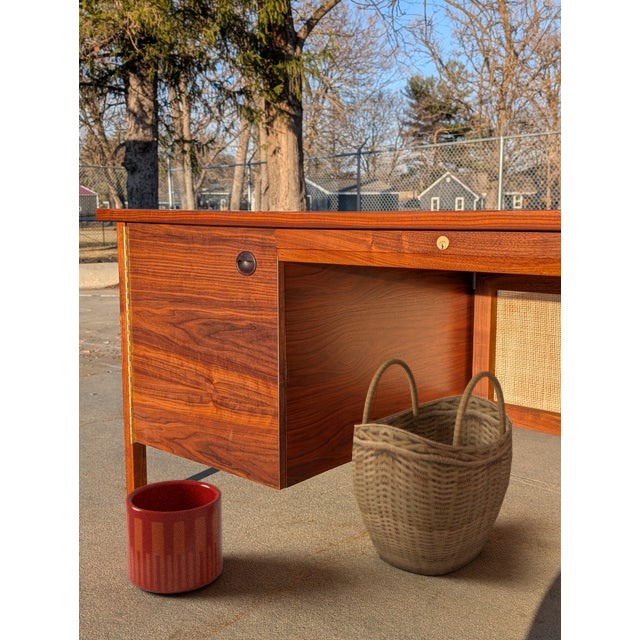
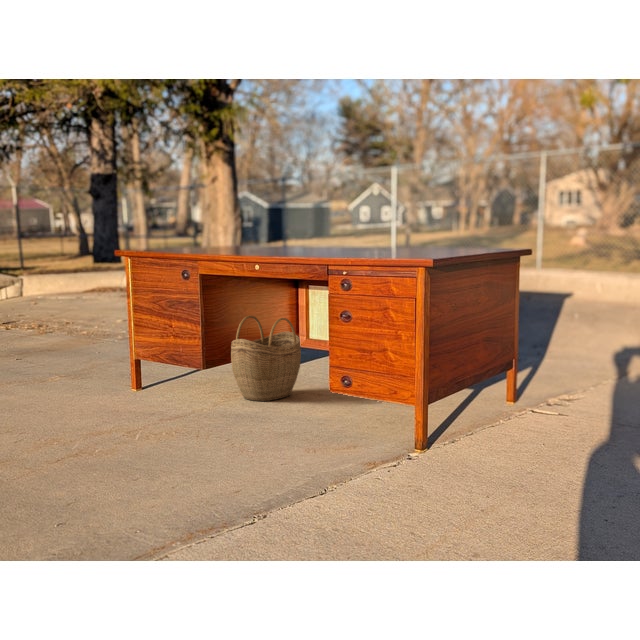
planter: present [126,480,223,594] -> none [138,367,178,407]

